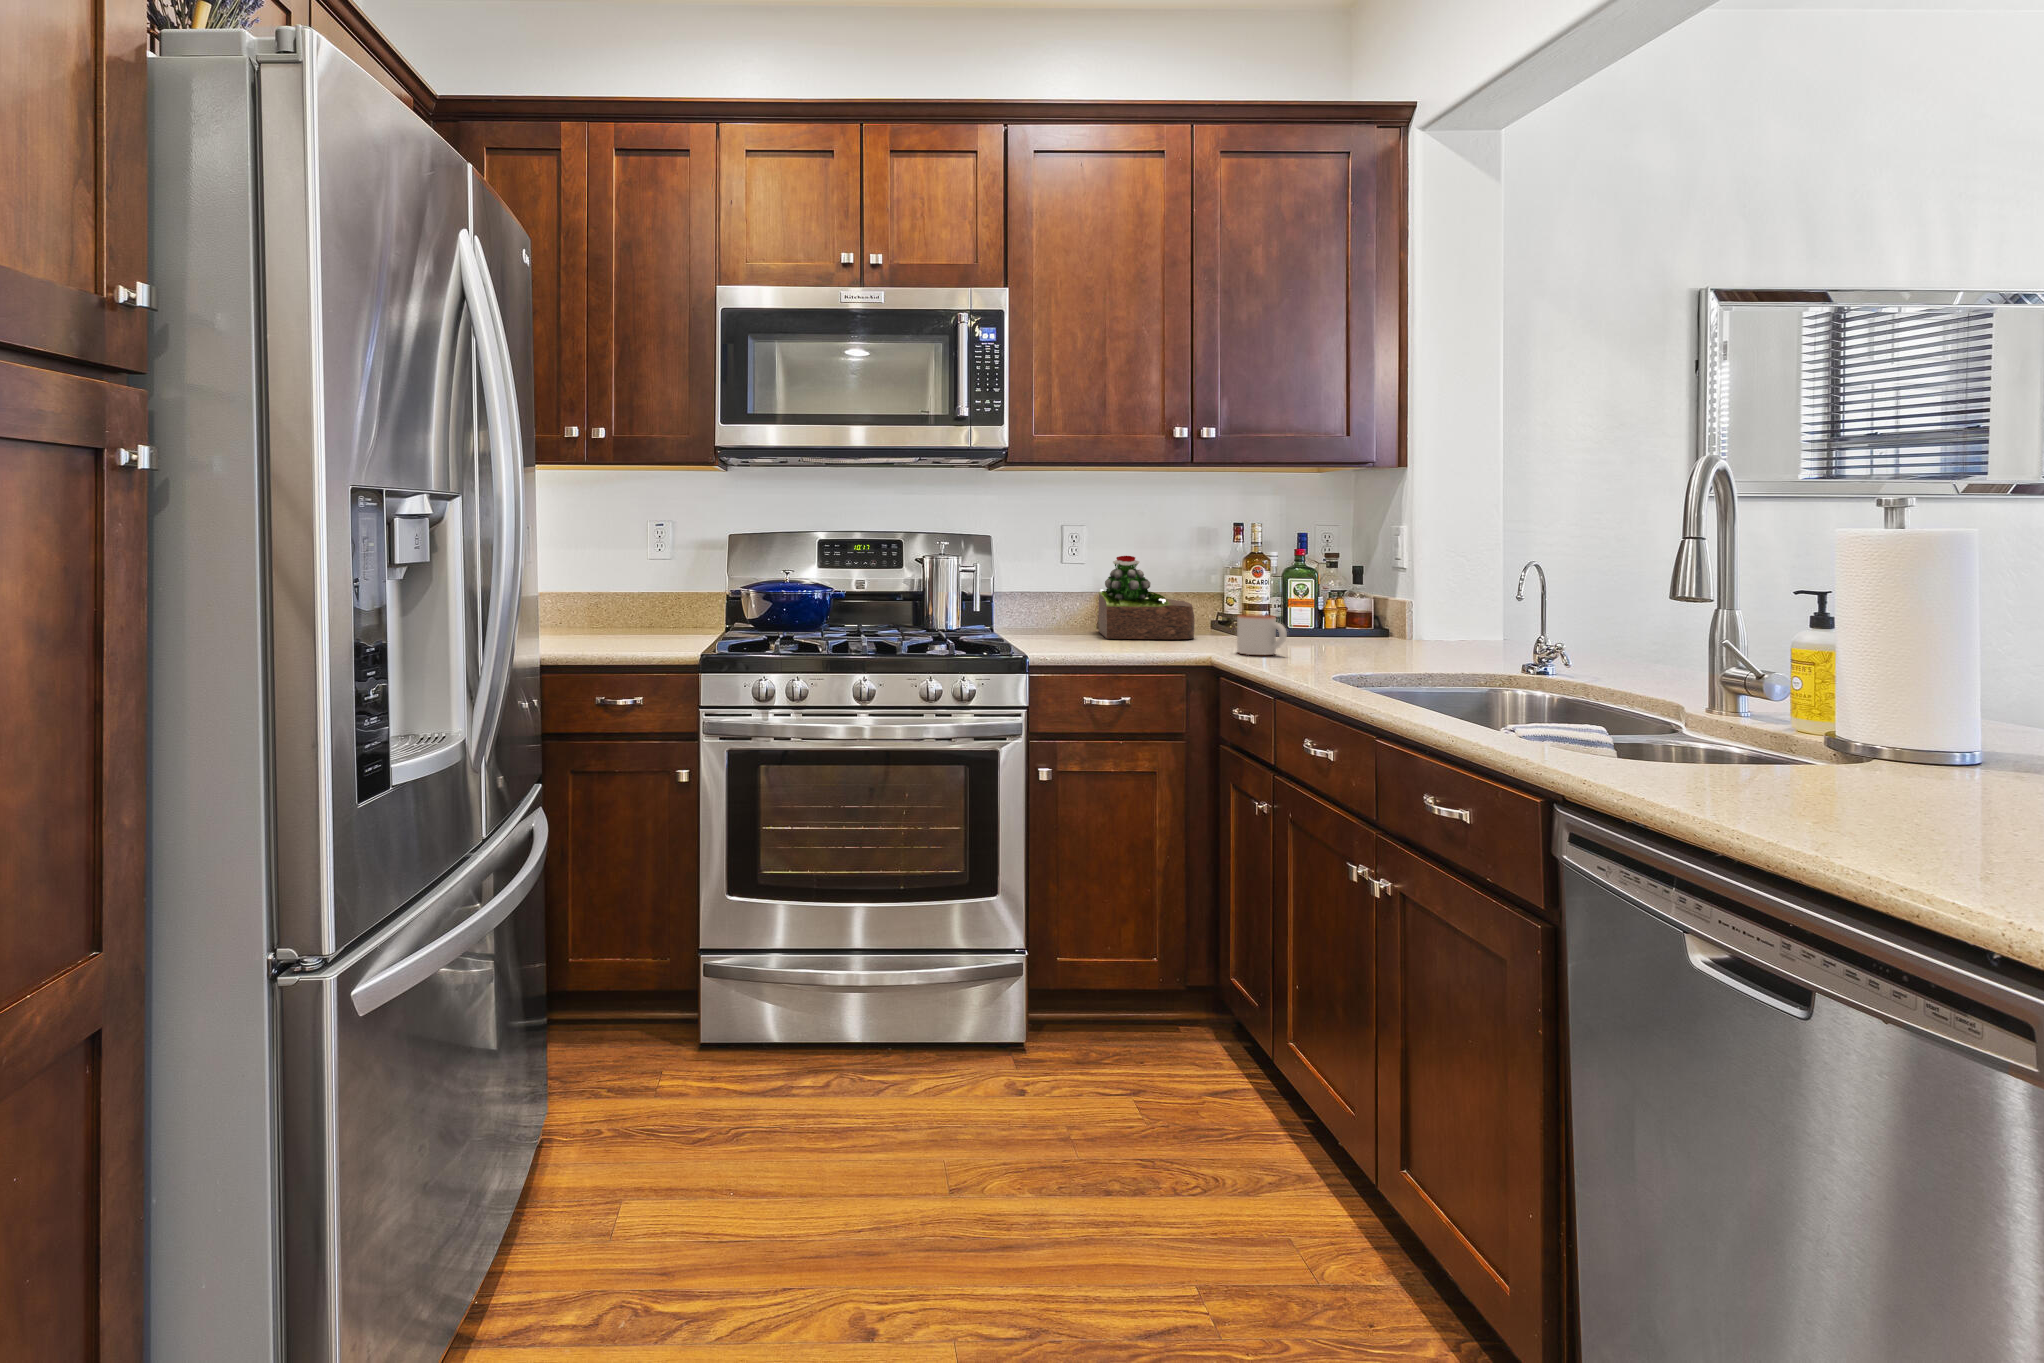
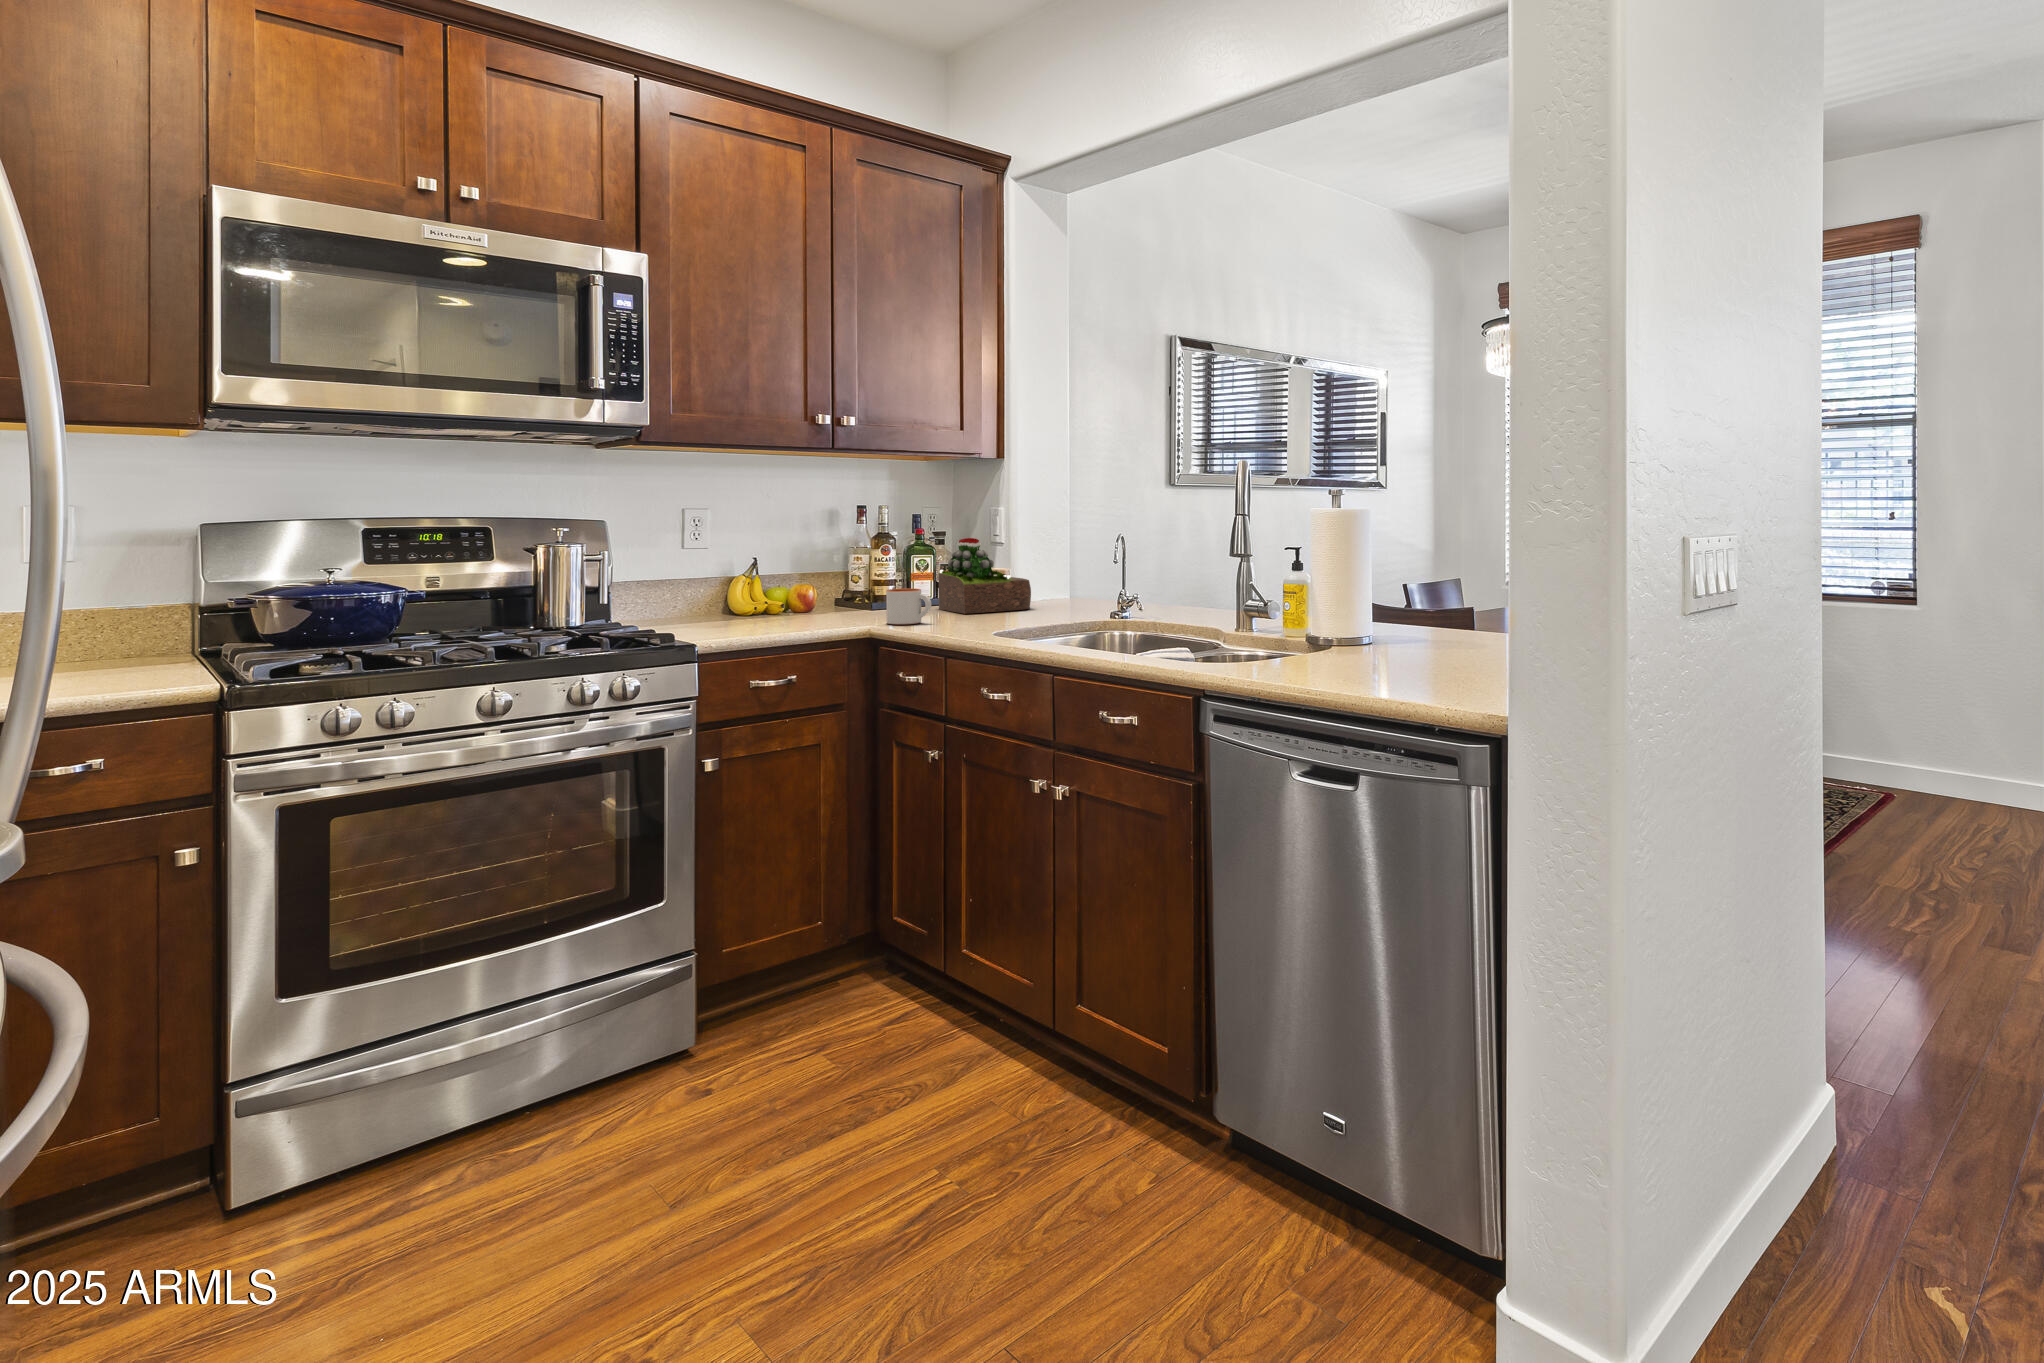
succulent plant: present [1099,556,1195,639] -> present [939,538,1031,614]

